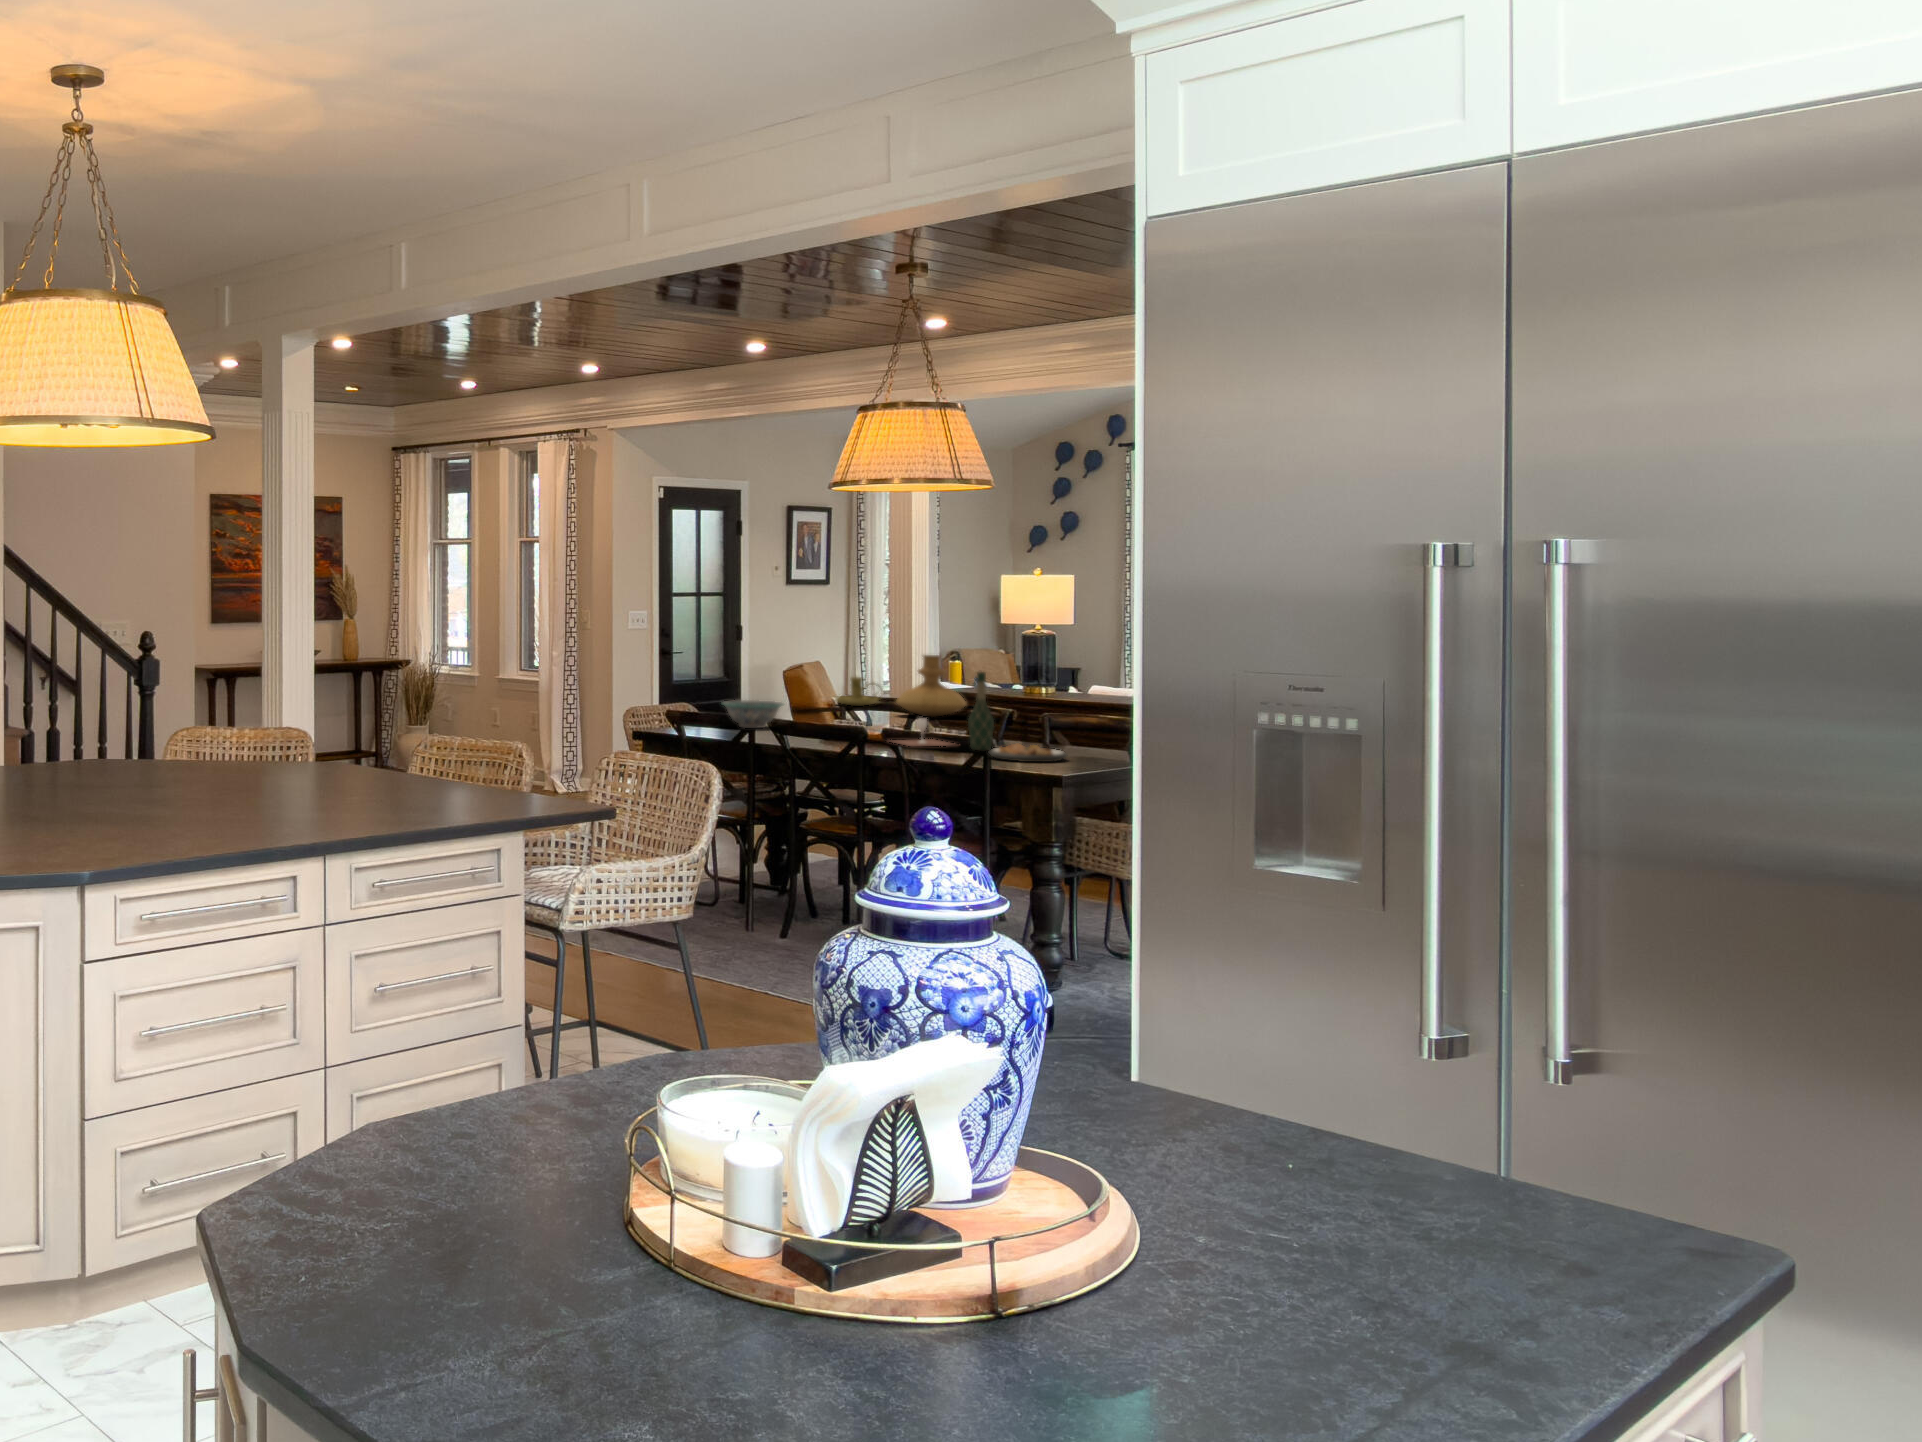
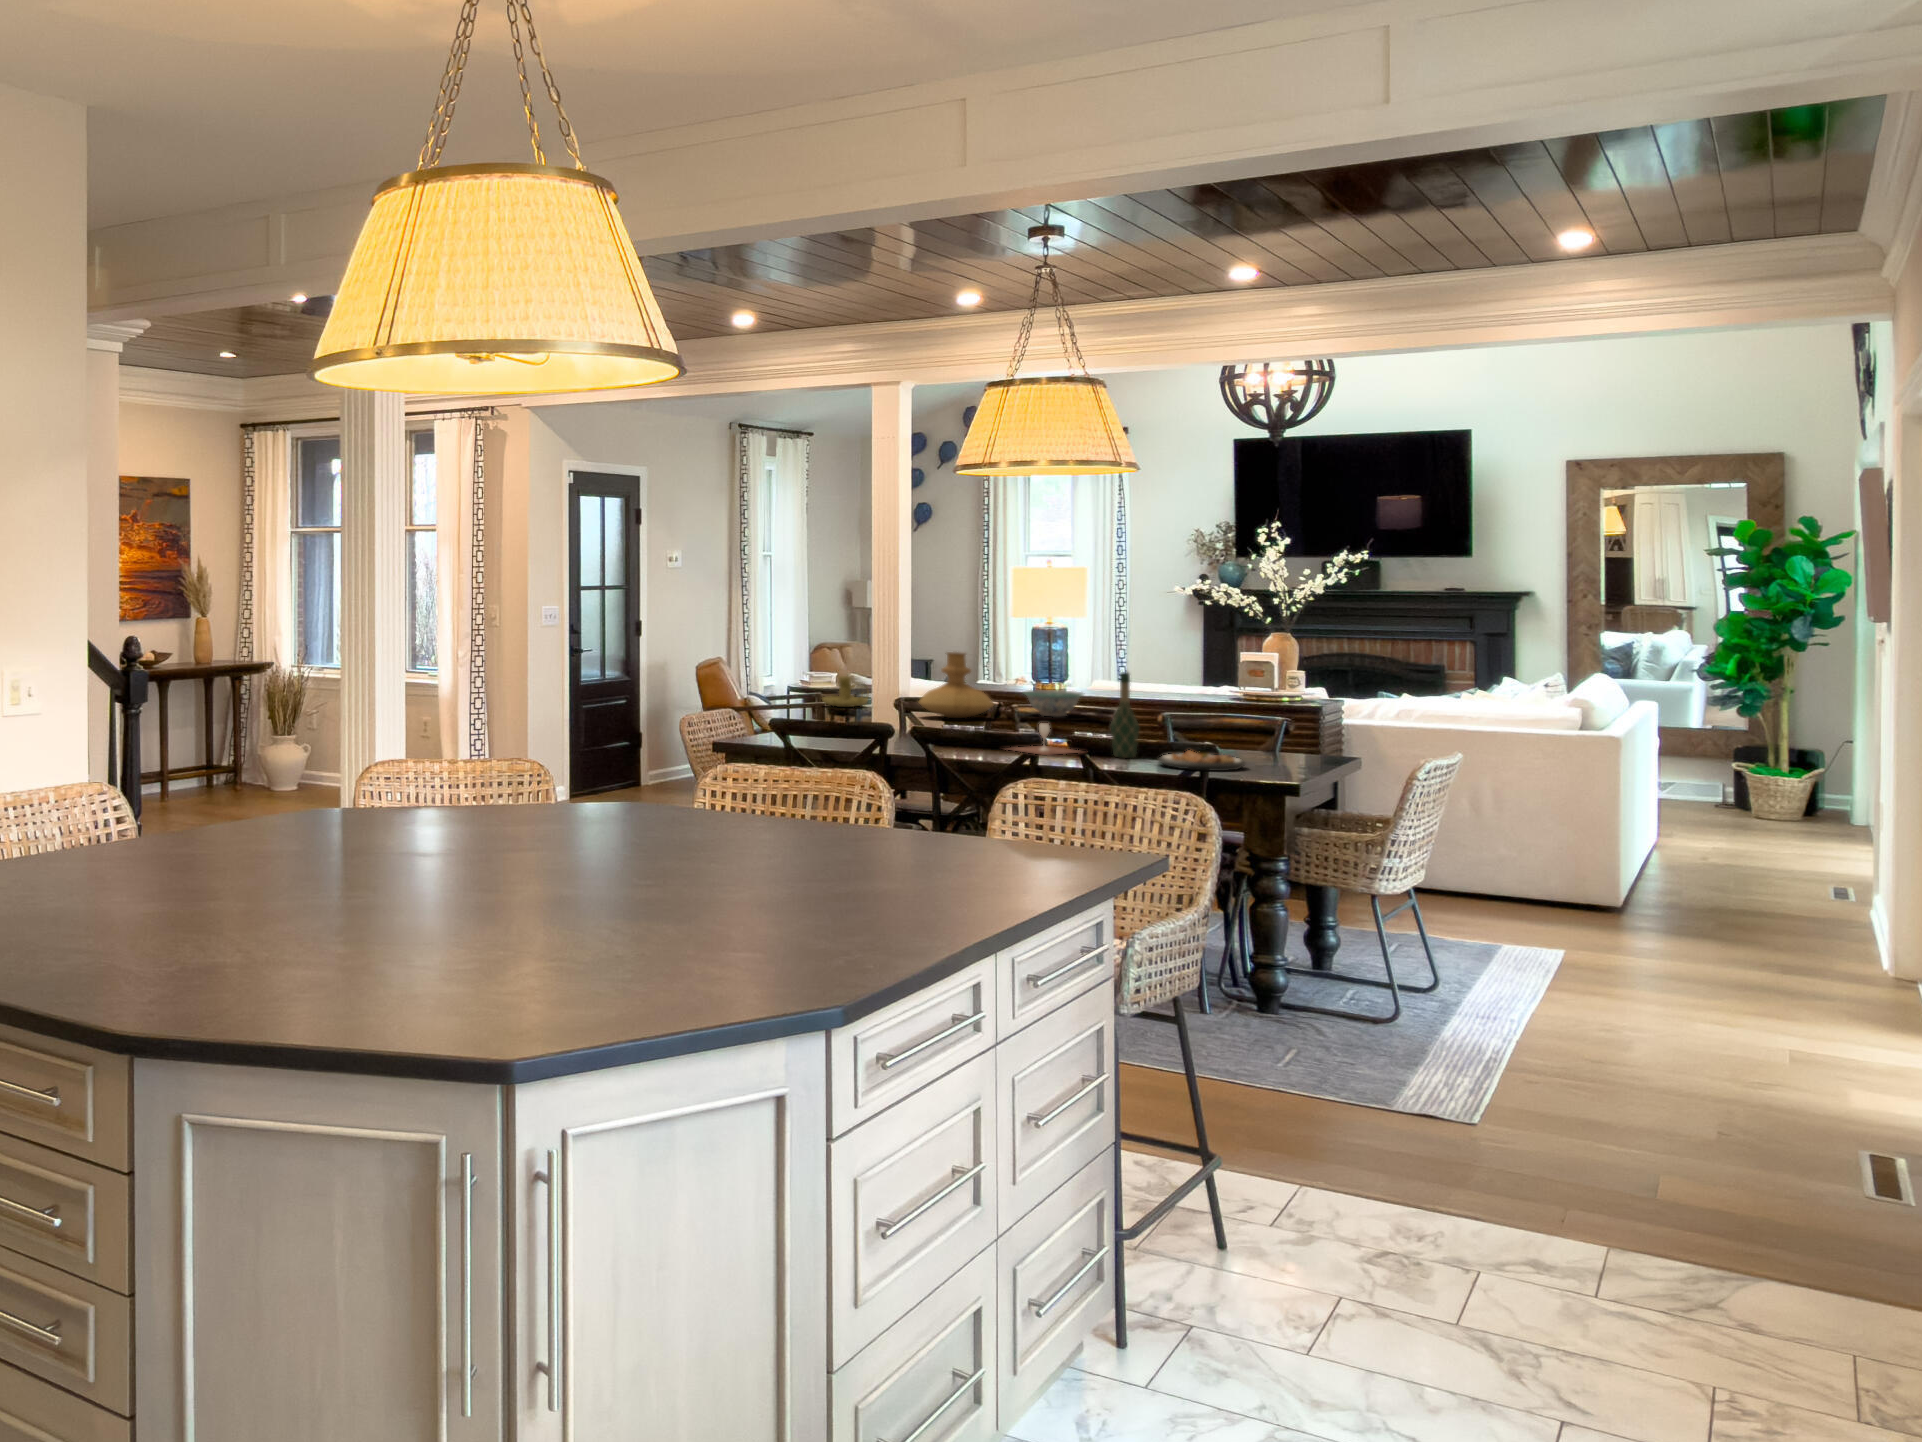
decorative bowl: present [722,700,783,728] -> present [1023,690,1083,717]

